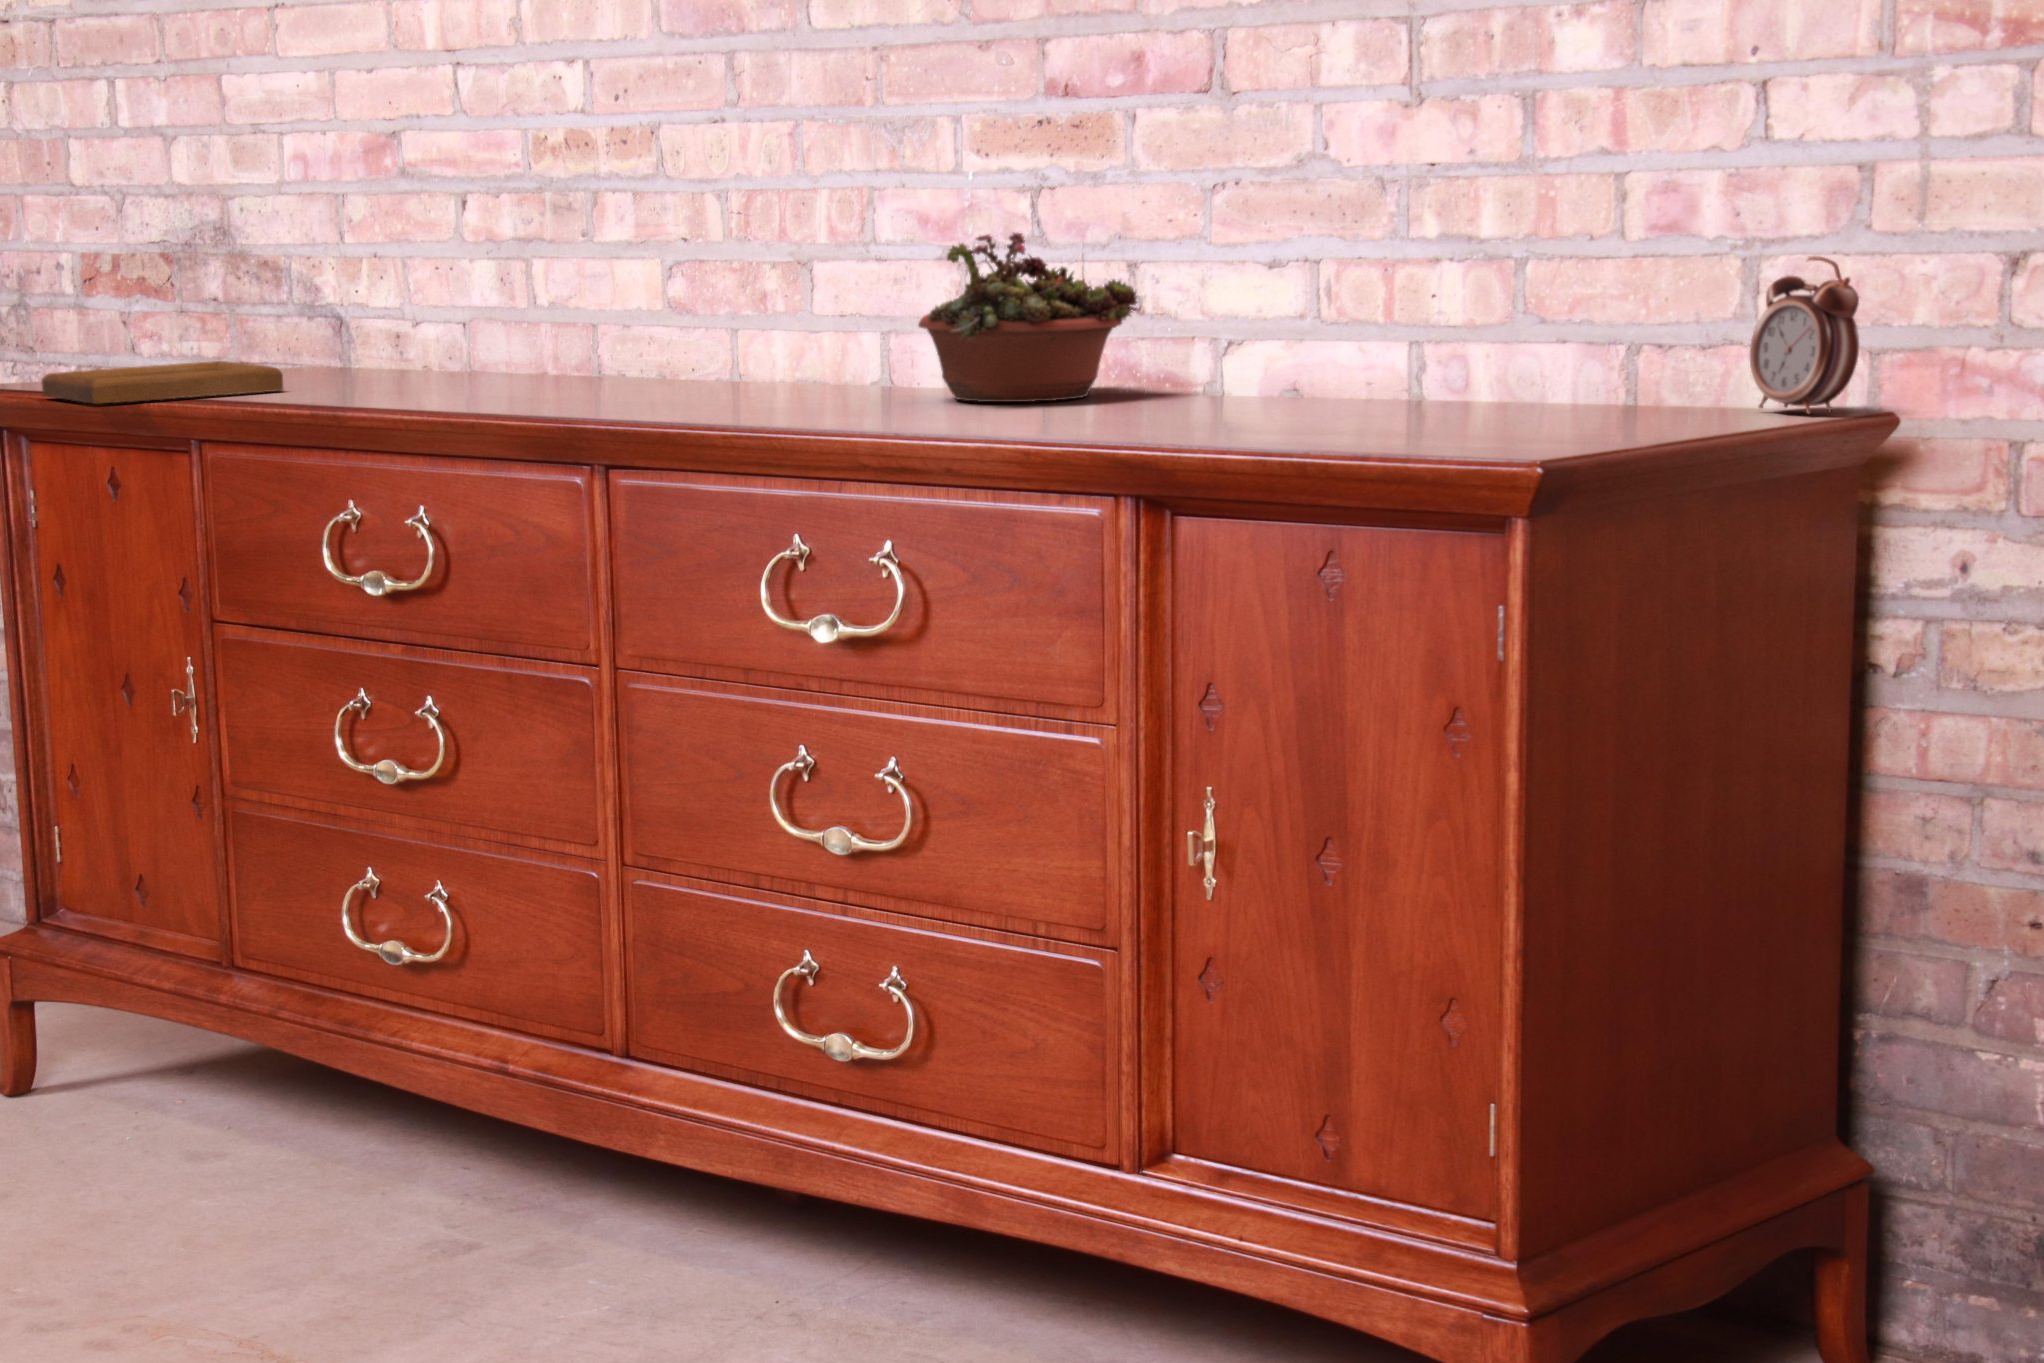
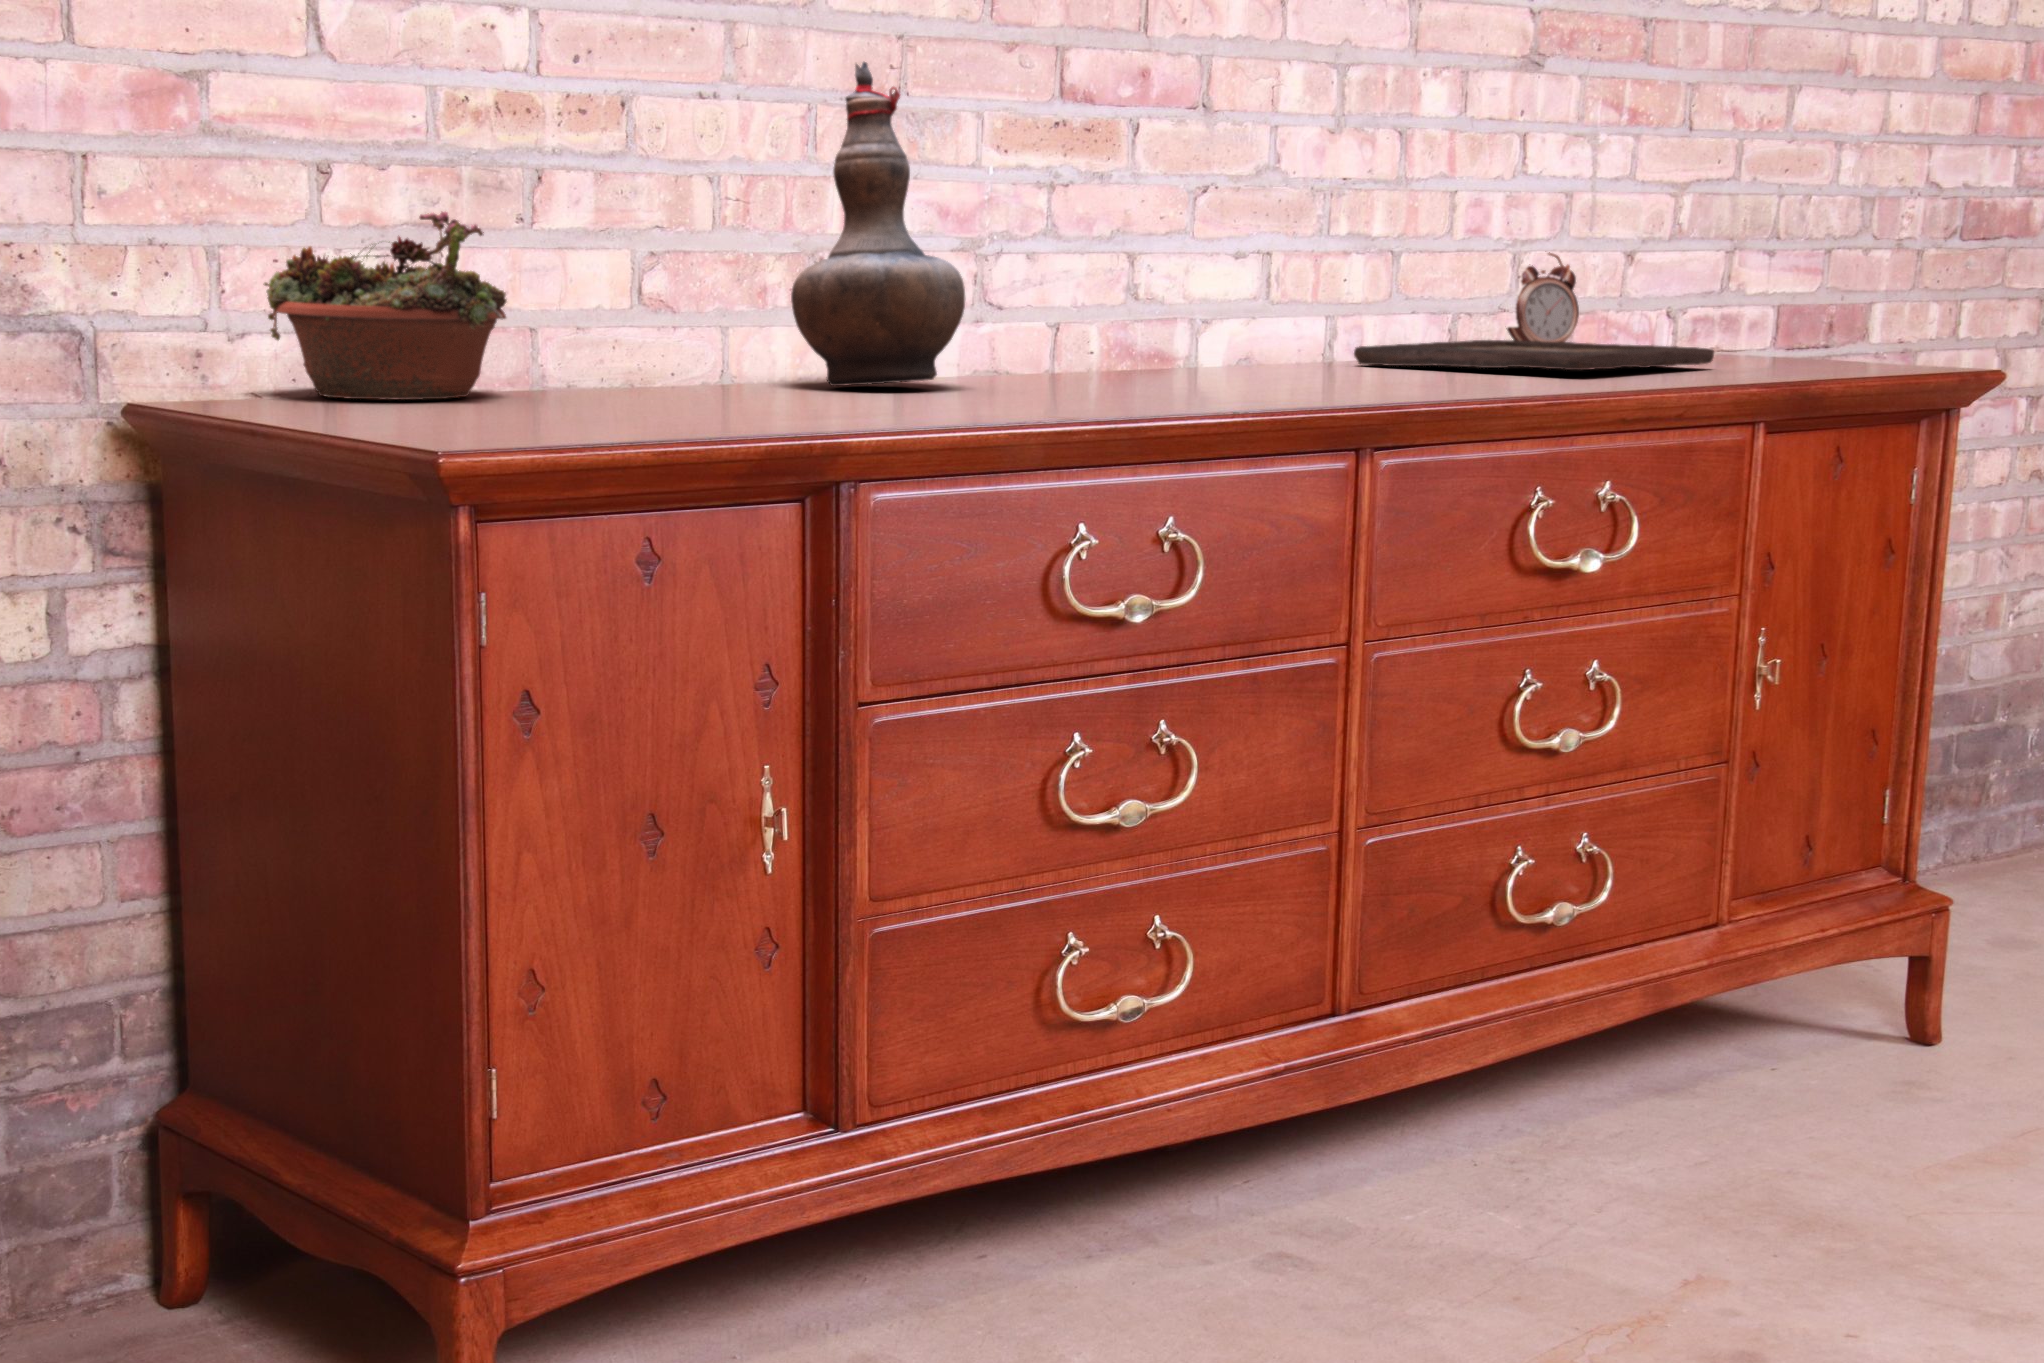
decorative vase: none [580,91,735,383] -> present [791,62,965,386]
succulent planter: present [918,233,1137,402] -> present [264,212,507,400]
picture frame: present [41,361,283,404] -> none [469,384,754,440]
decorative tray: none [1159,380,1648,436] -> present [1354,340,1714,370]

